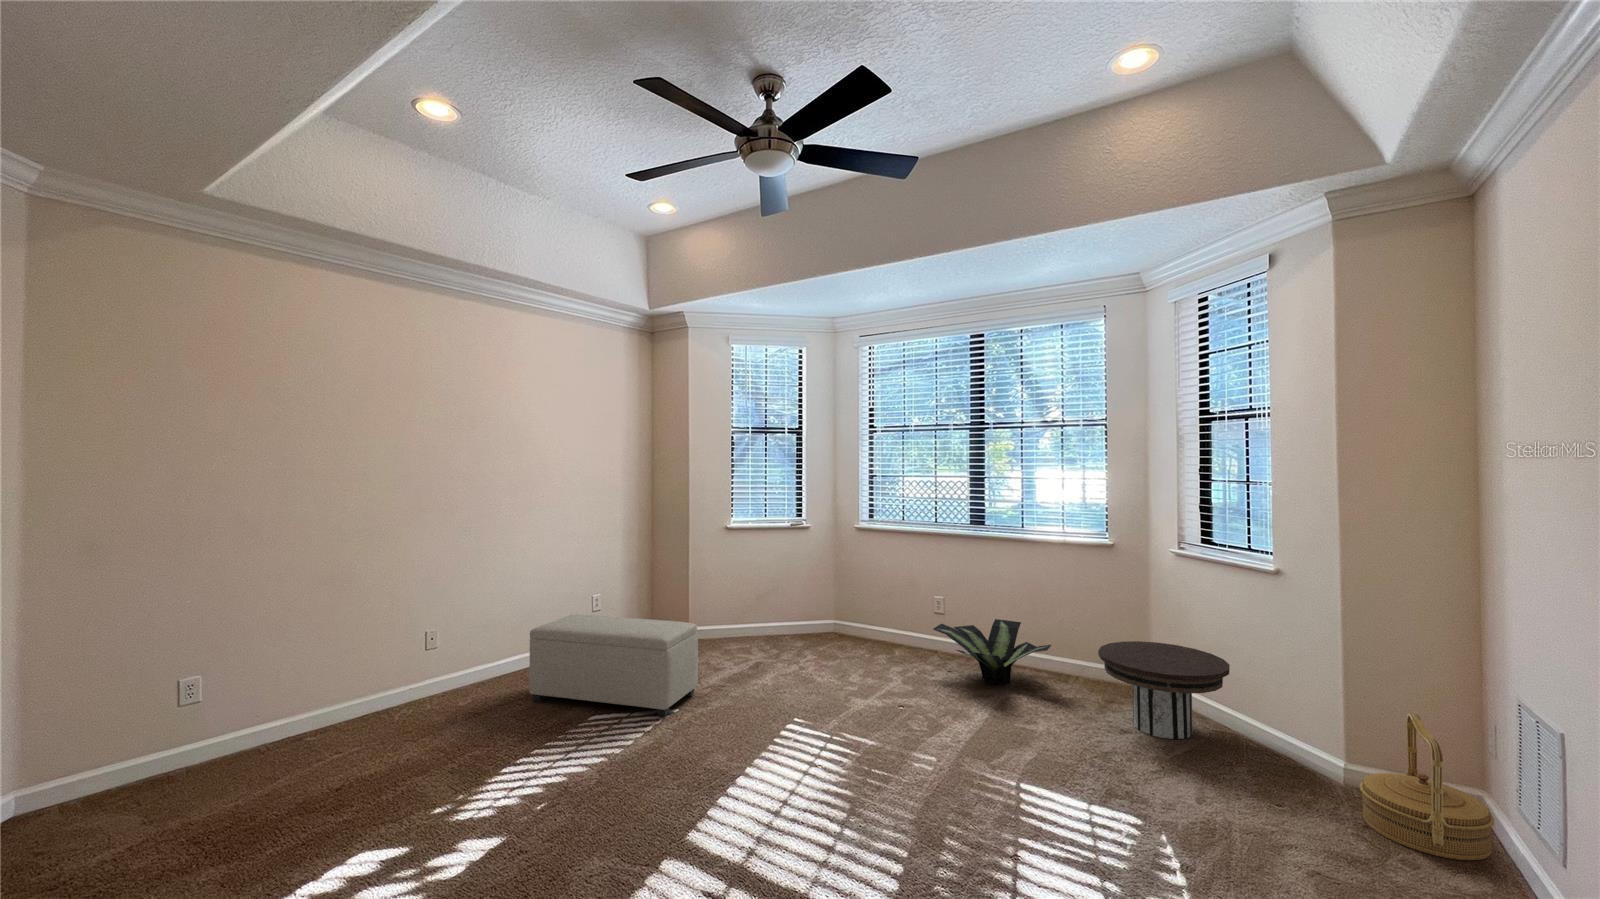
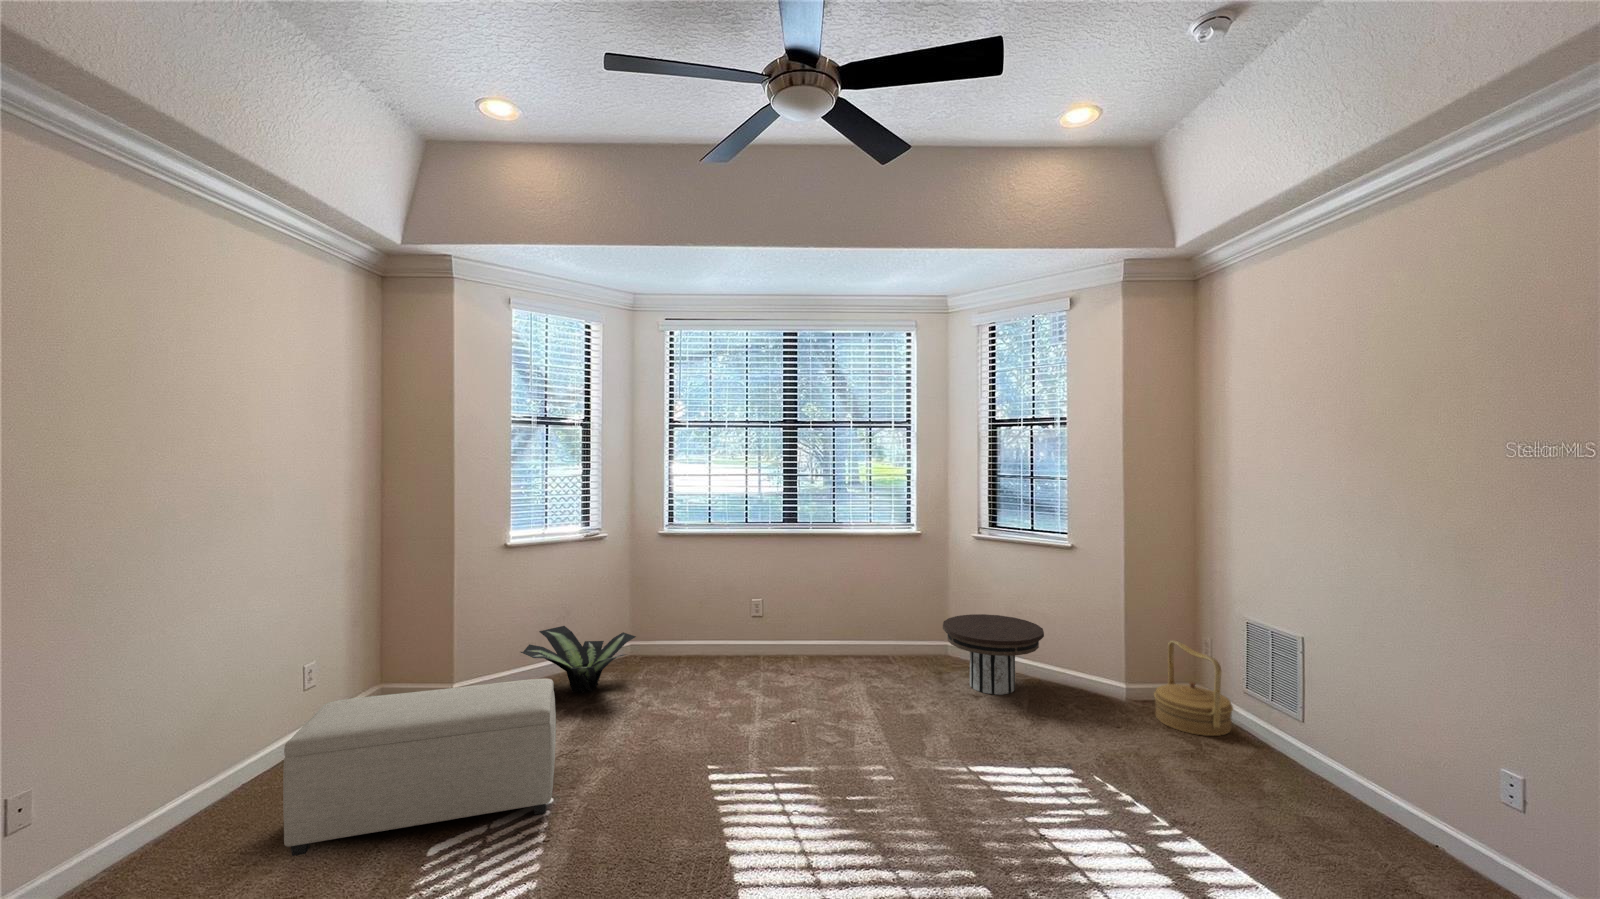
potted plant: present [933,619,1051,685] -> present [521,626,636,693]

